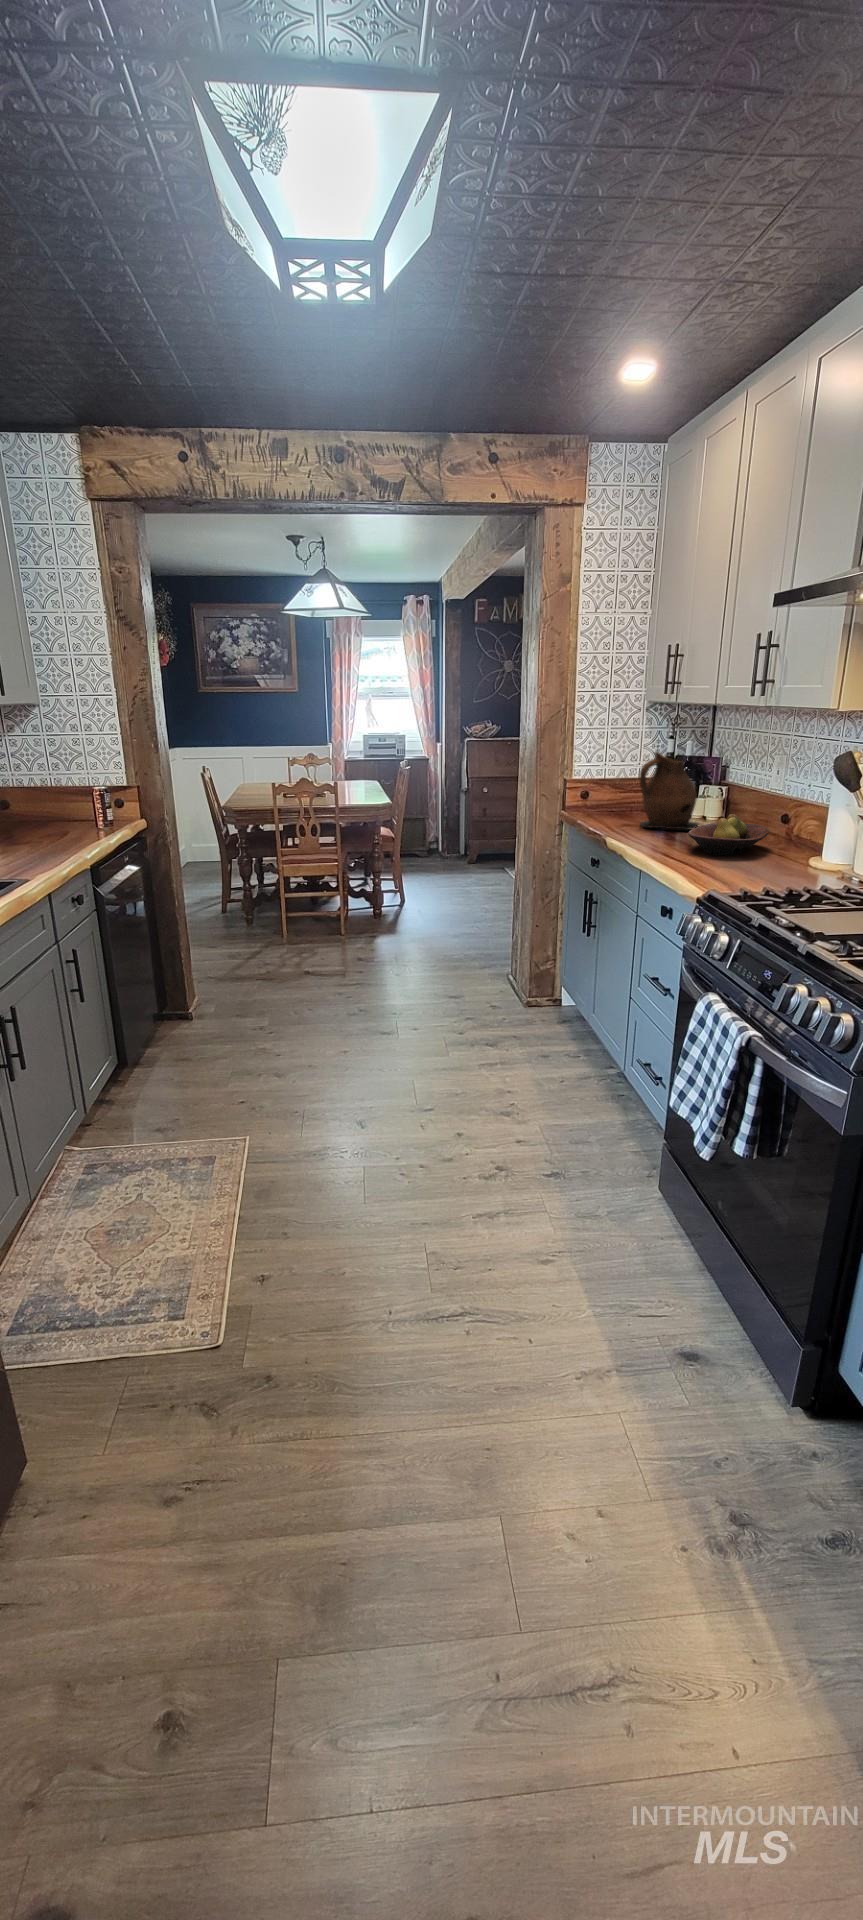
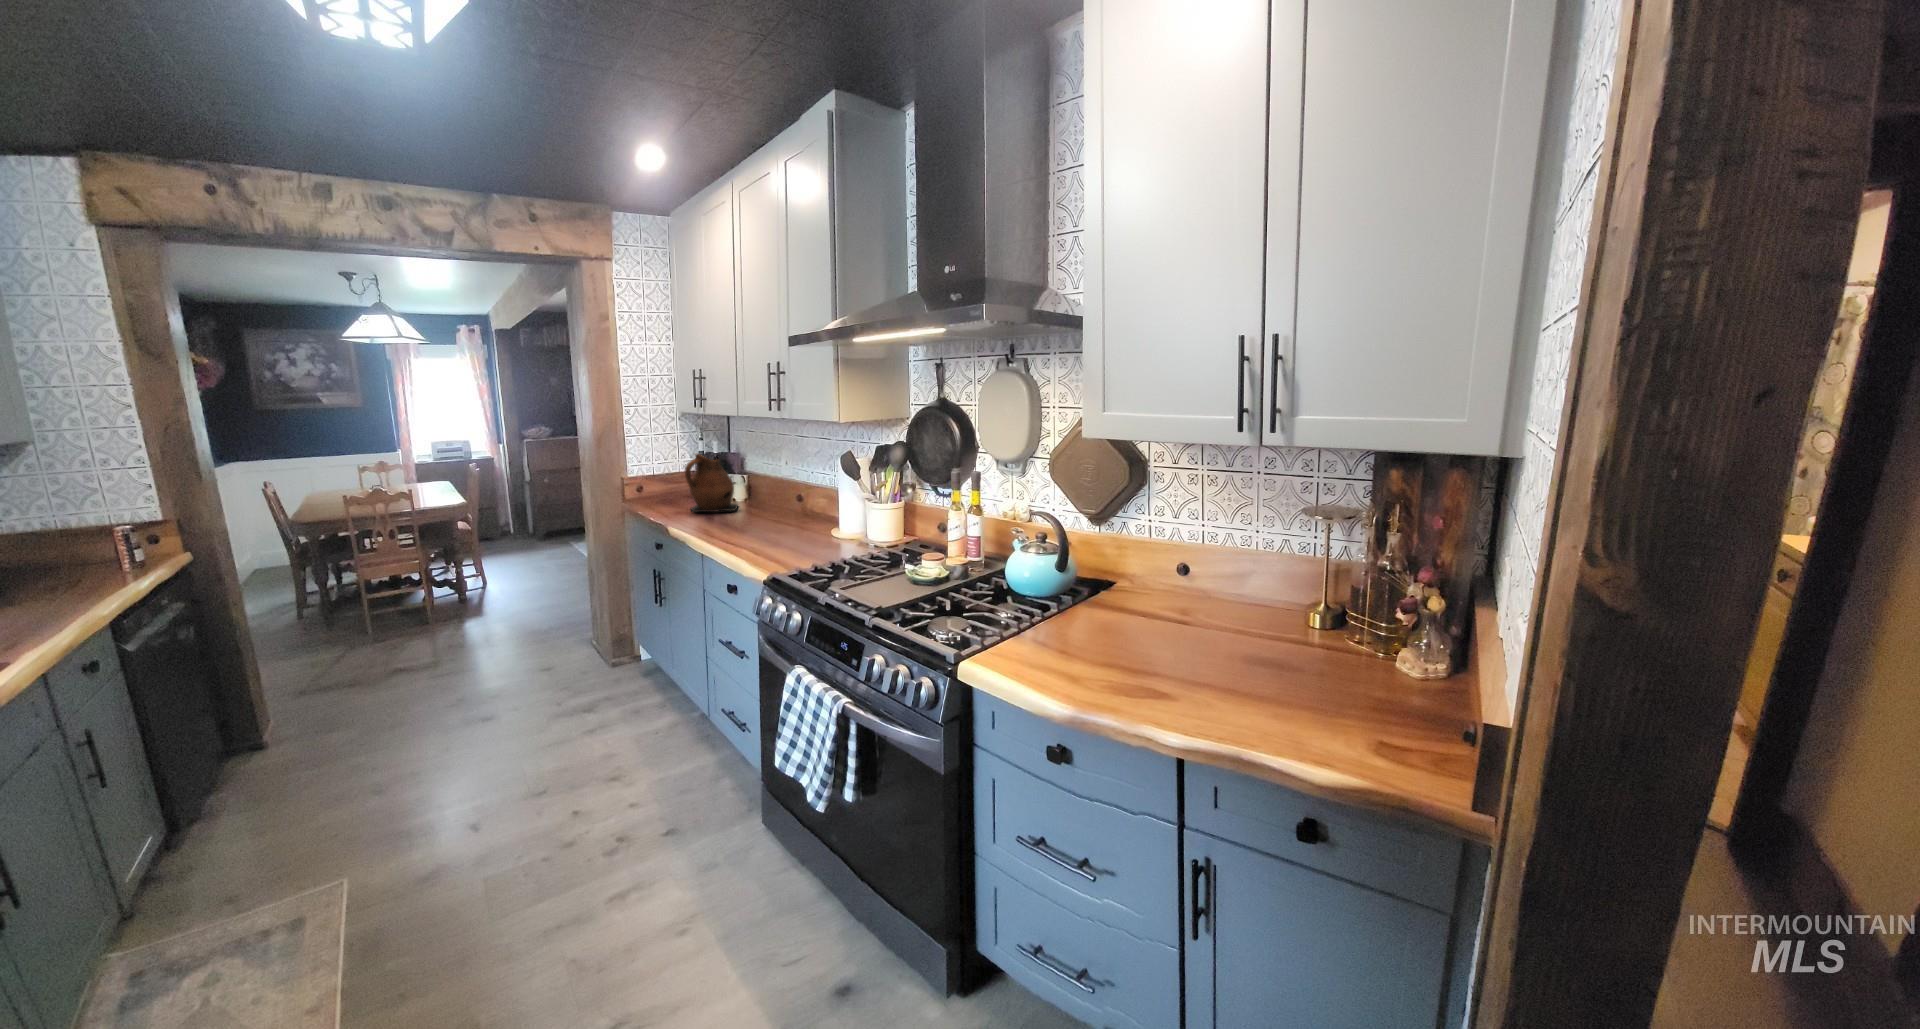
fruit bowl: present [688,814,769,855] -> none [737,500,796,533]

